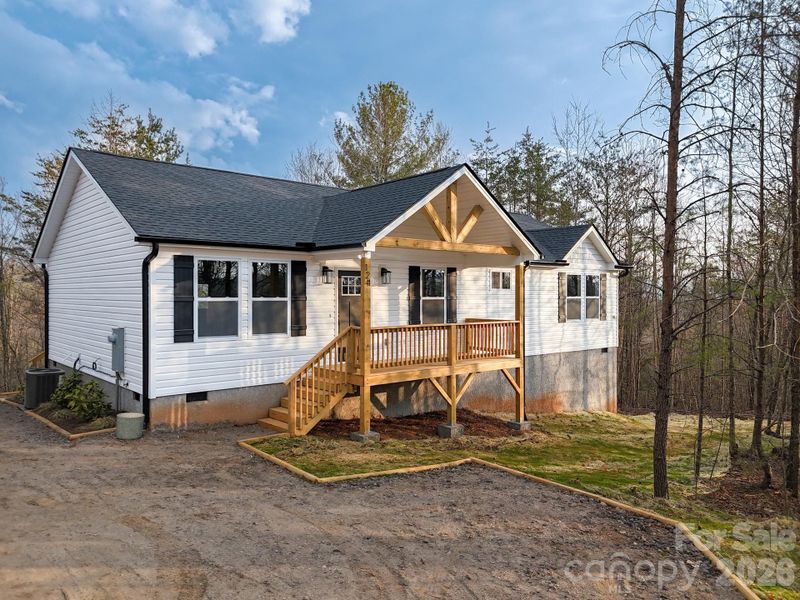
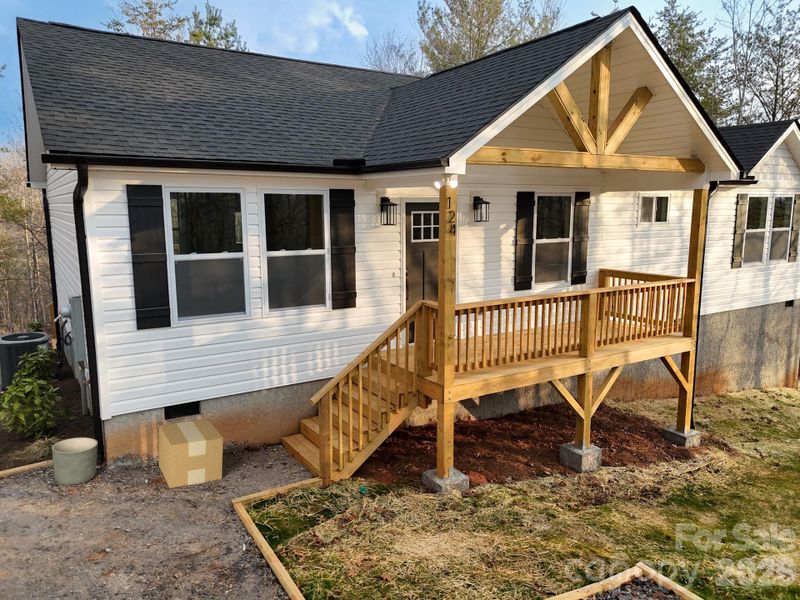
cardboard box: none [180,404,226,440] -> present [159,419,223,488]

